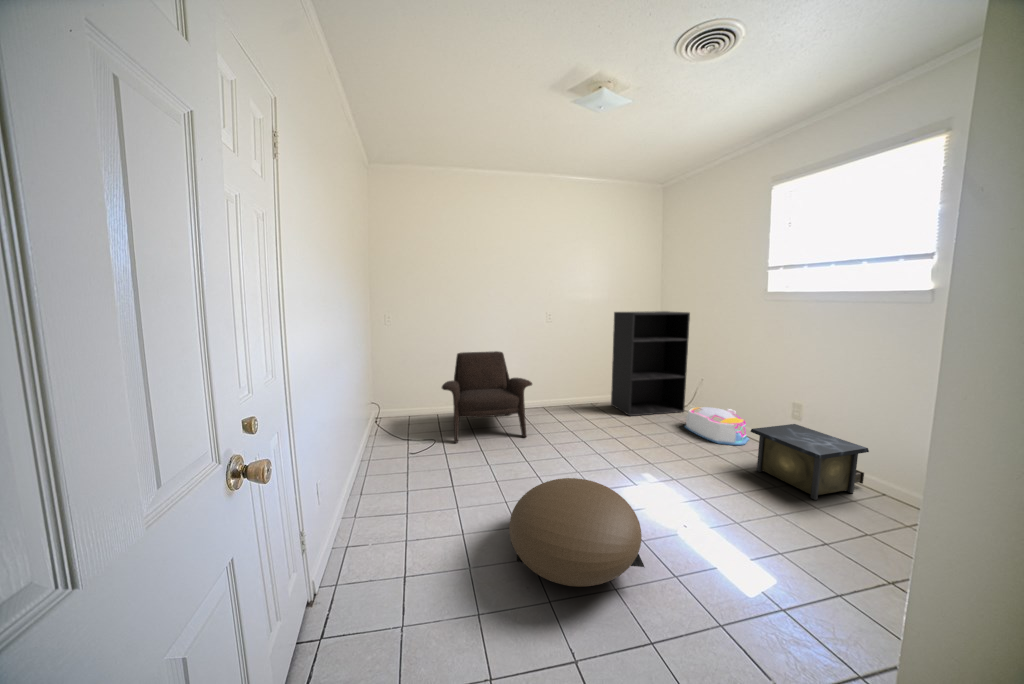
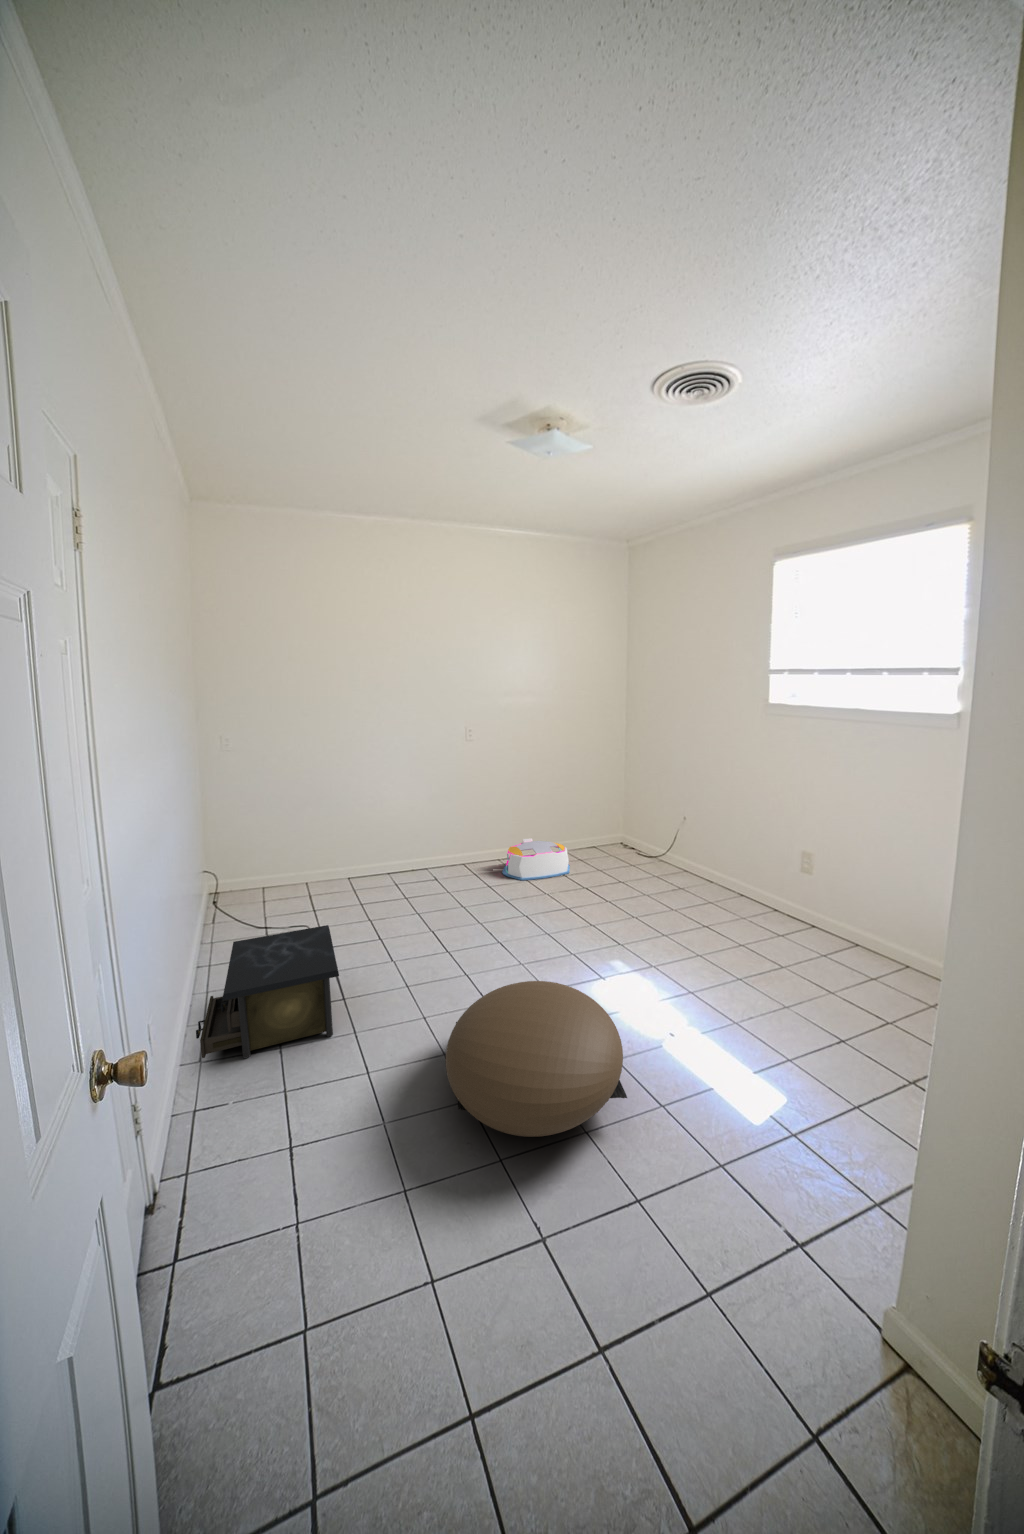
bookshelf: present [611,311,690,416] -> none [581,728,683,876]
armchair: present [442,351,532,443] -> none [336,792,471,934]
storage bin: present [684,407,749,445] -> present [502,838,570,880]
nightstand: present [751,424,869,500] -> present [196,925,339,1058]

